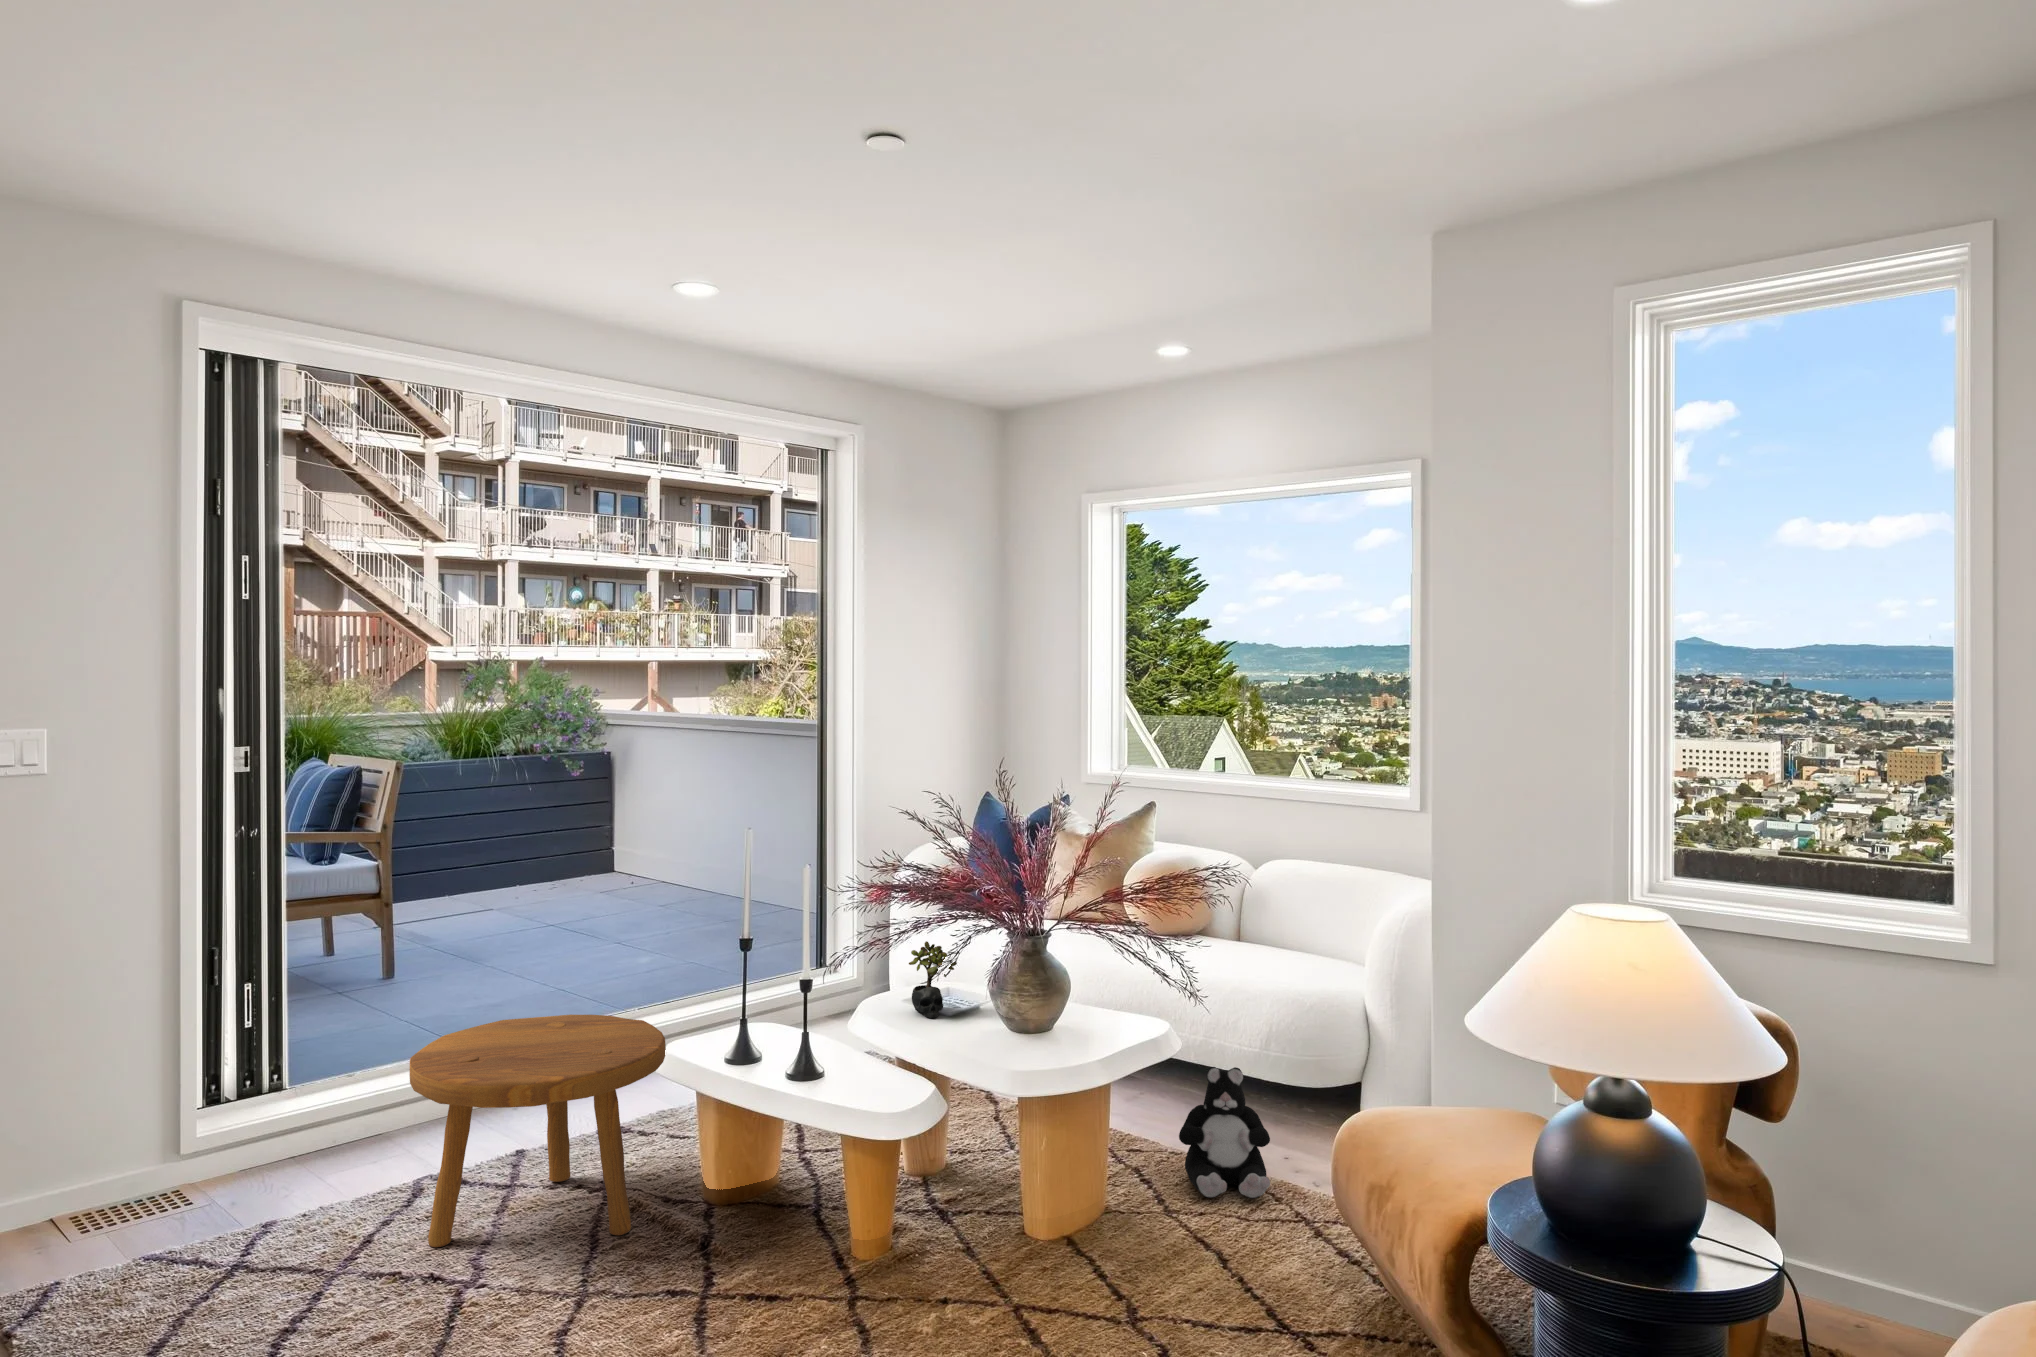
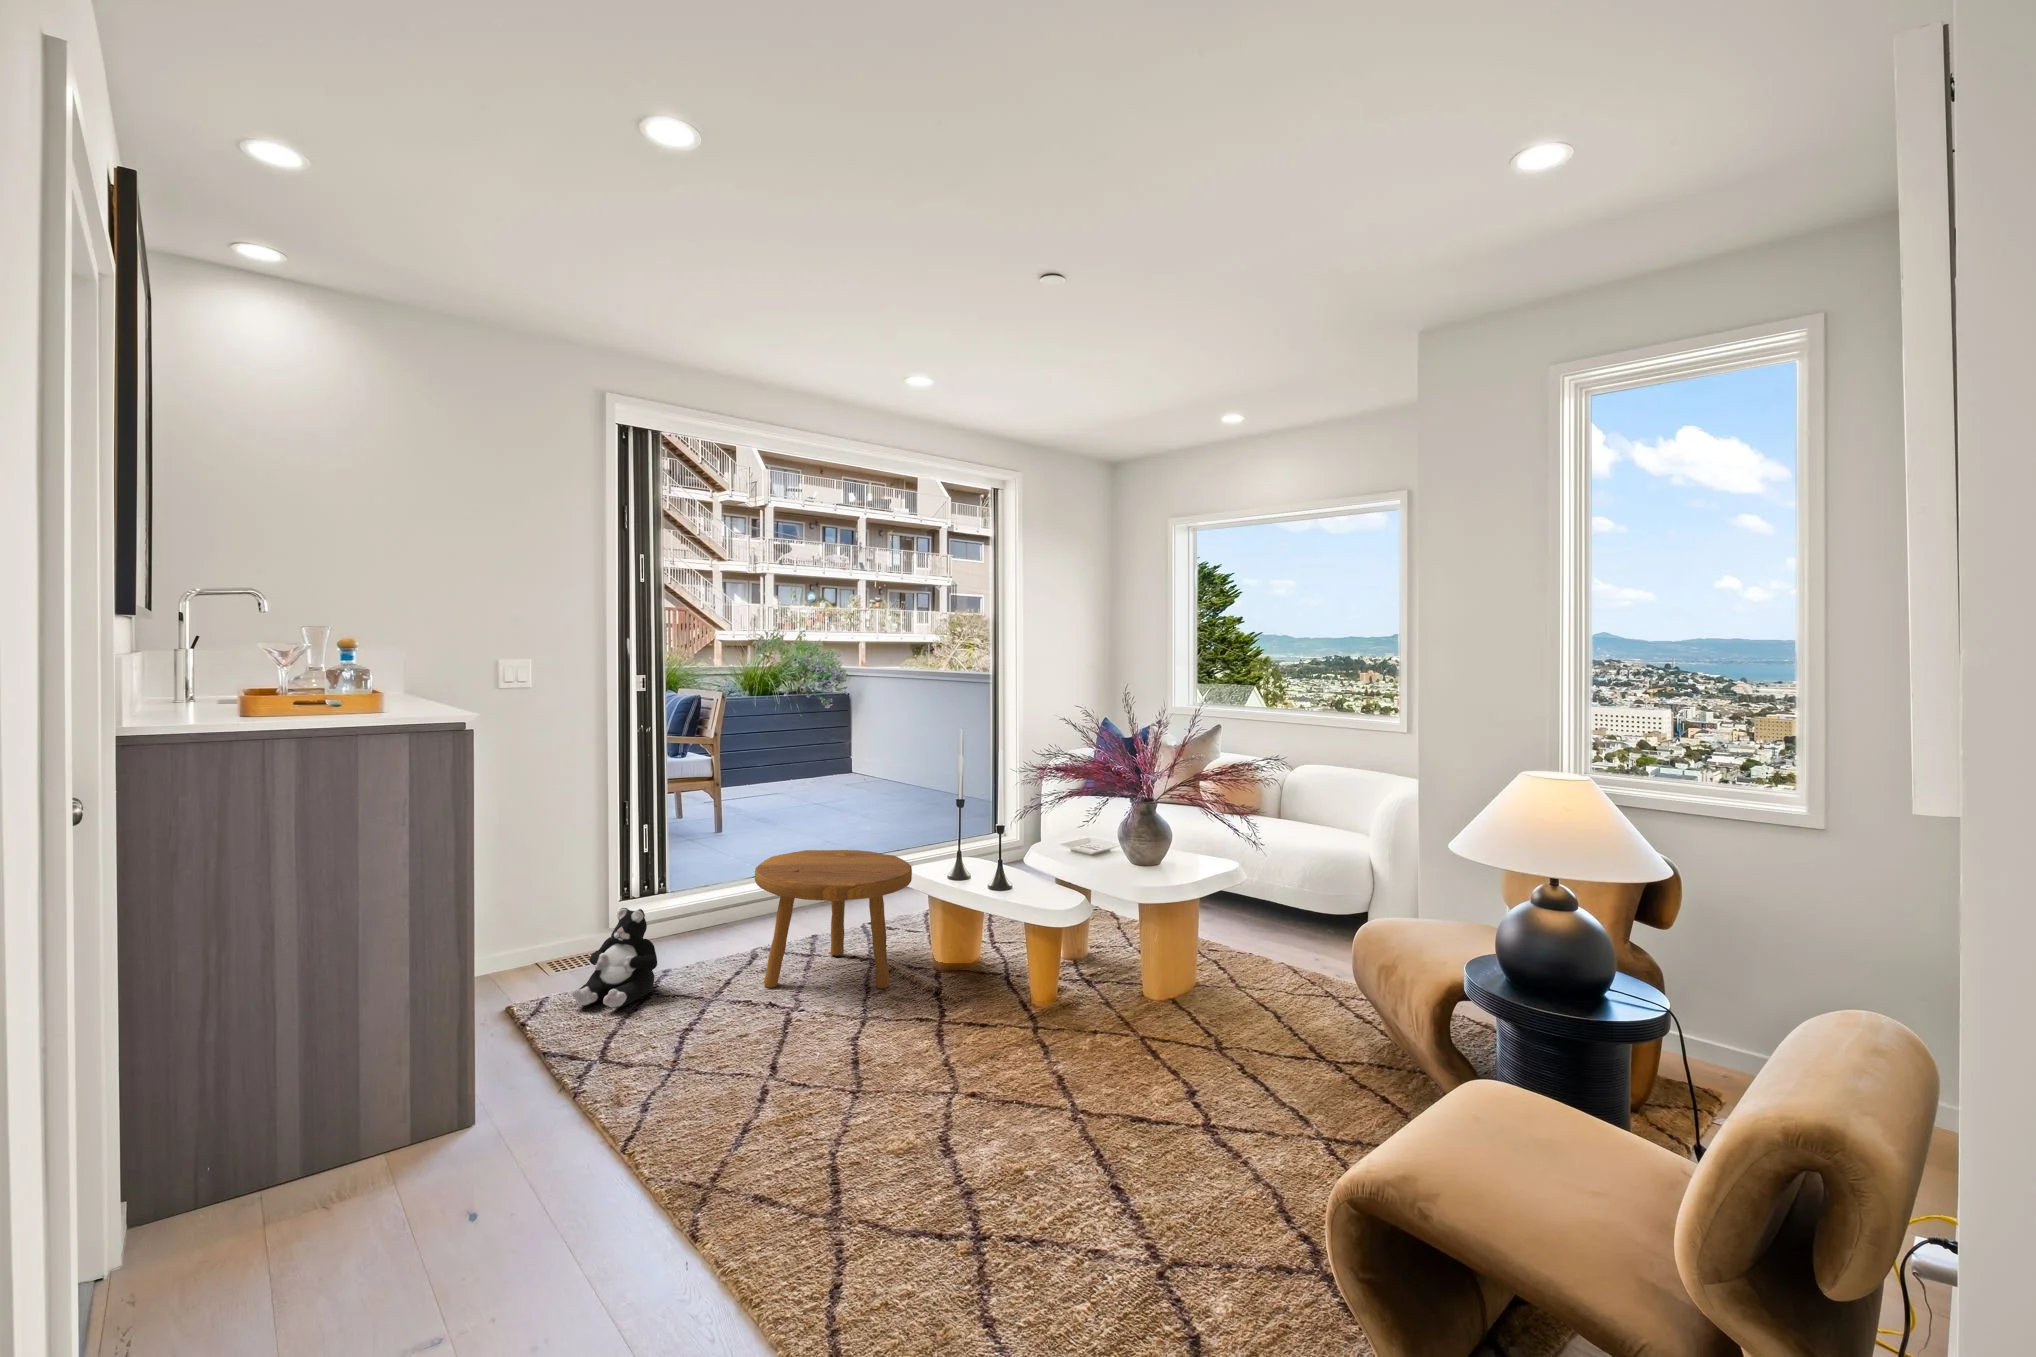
succulent plant: present [909,941,957,1018] -> none [1068,815,1099,864]
plush toy: present [1179,1067,1270,1198] -> present [572,908,657,1008]

